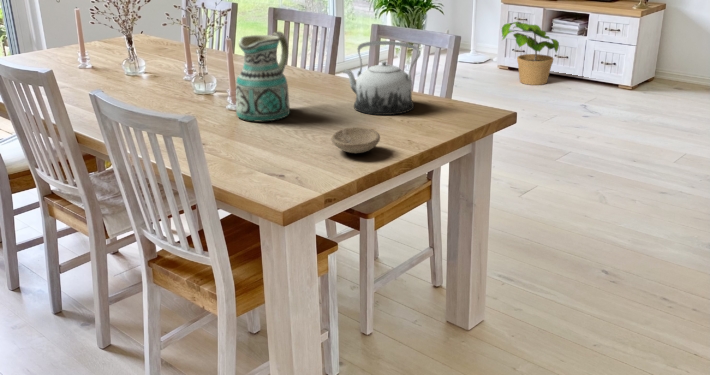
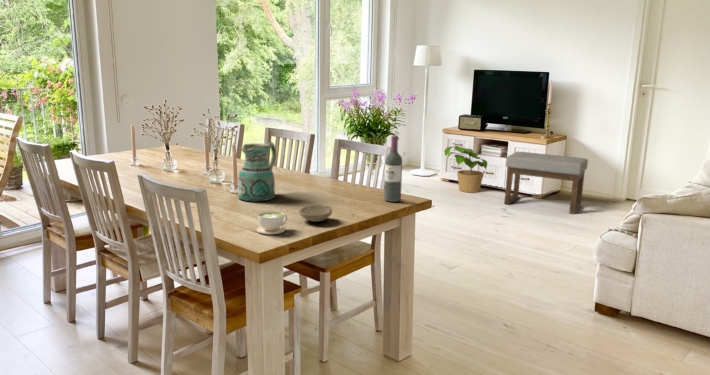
wine bottle: none [448,18,475,116] -> present [384,136,402,202]
ottoman: none [583,27,701,112] -> present [505,152,588,214]
teapot: present [343,41,420,115] -> none [313,150,367,200]
coffee cup: none [273,140,317,177] -> present [257,211,287,235]

